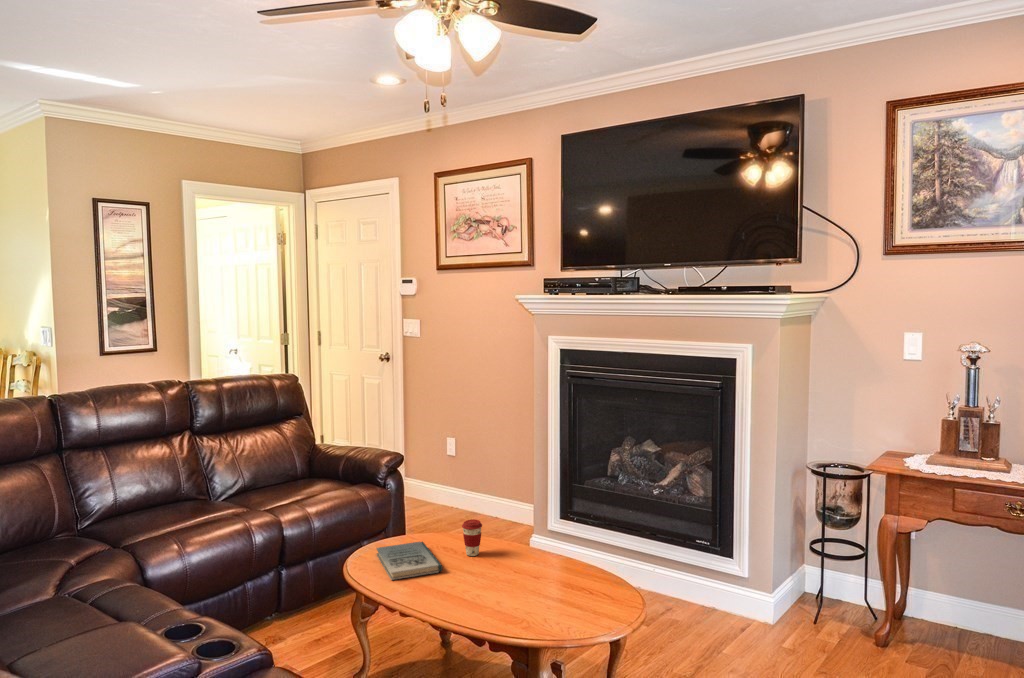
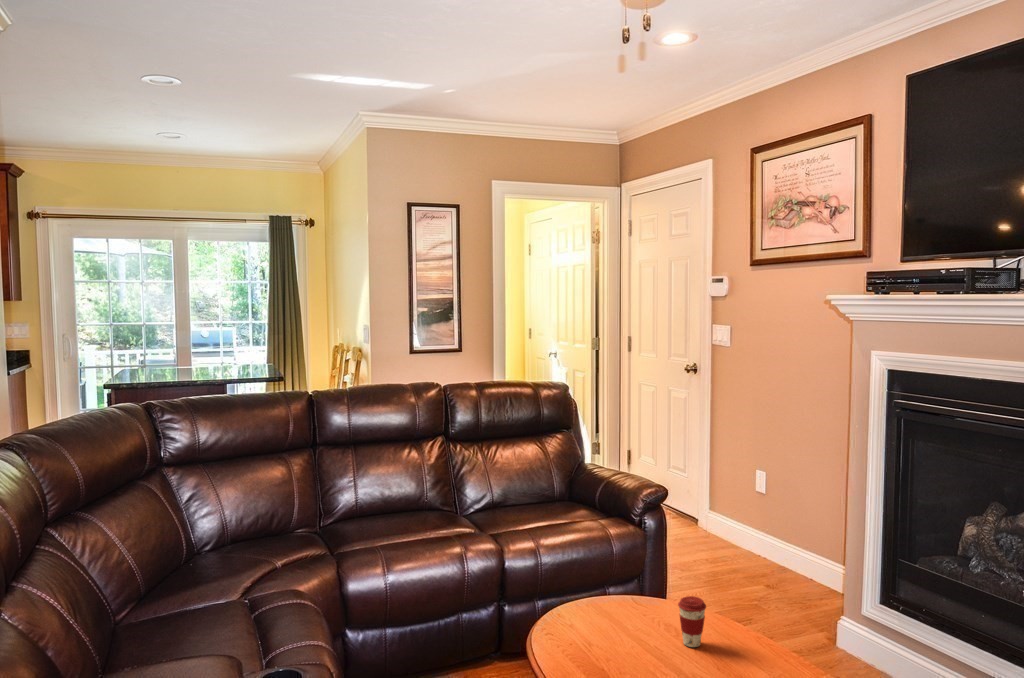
book: present [377,542,443,580] -> none [568,607,637,661]

